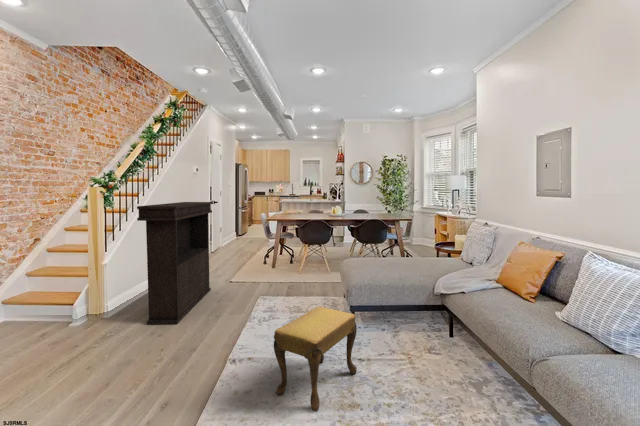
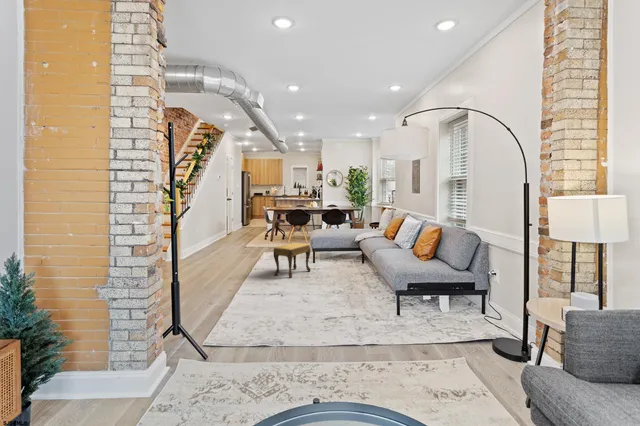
console table: present [137,202,212,325] -> none [201,197,235,261]

